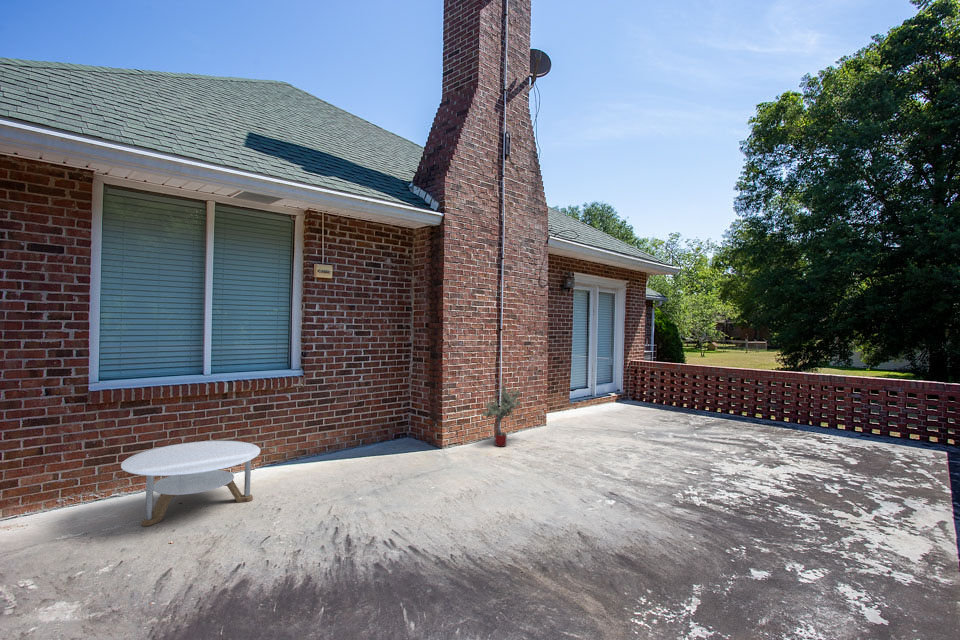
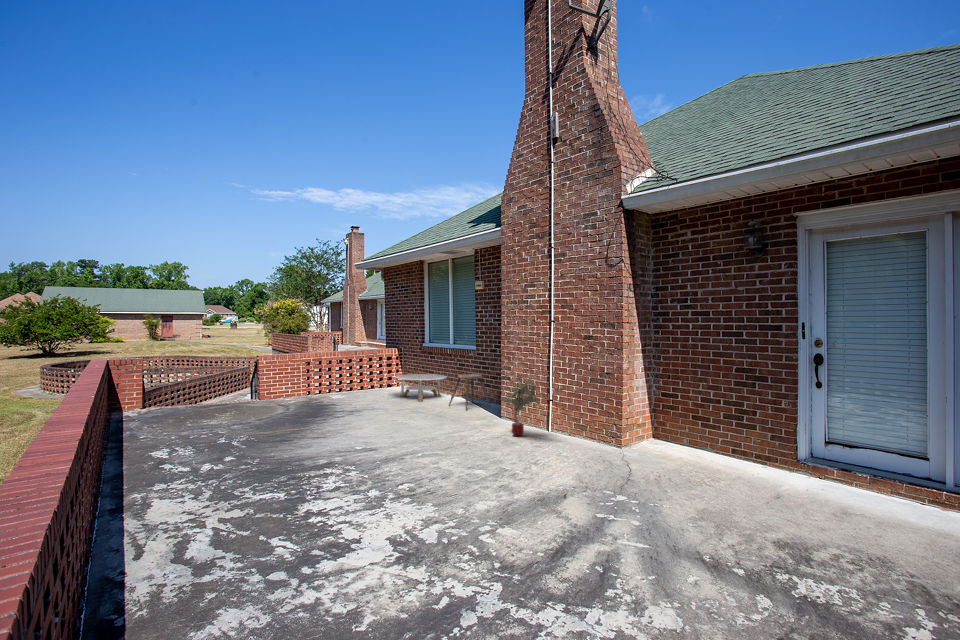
stool: none [290,412,361,477] -> present [449,374,491,410]

